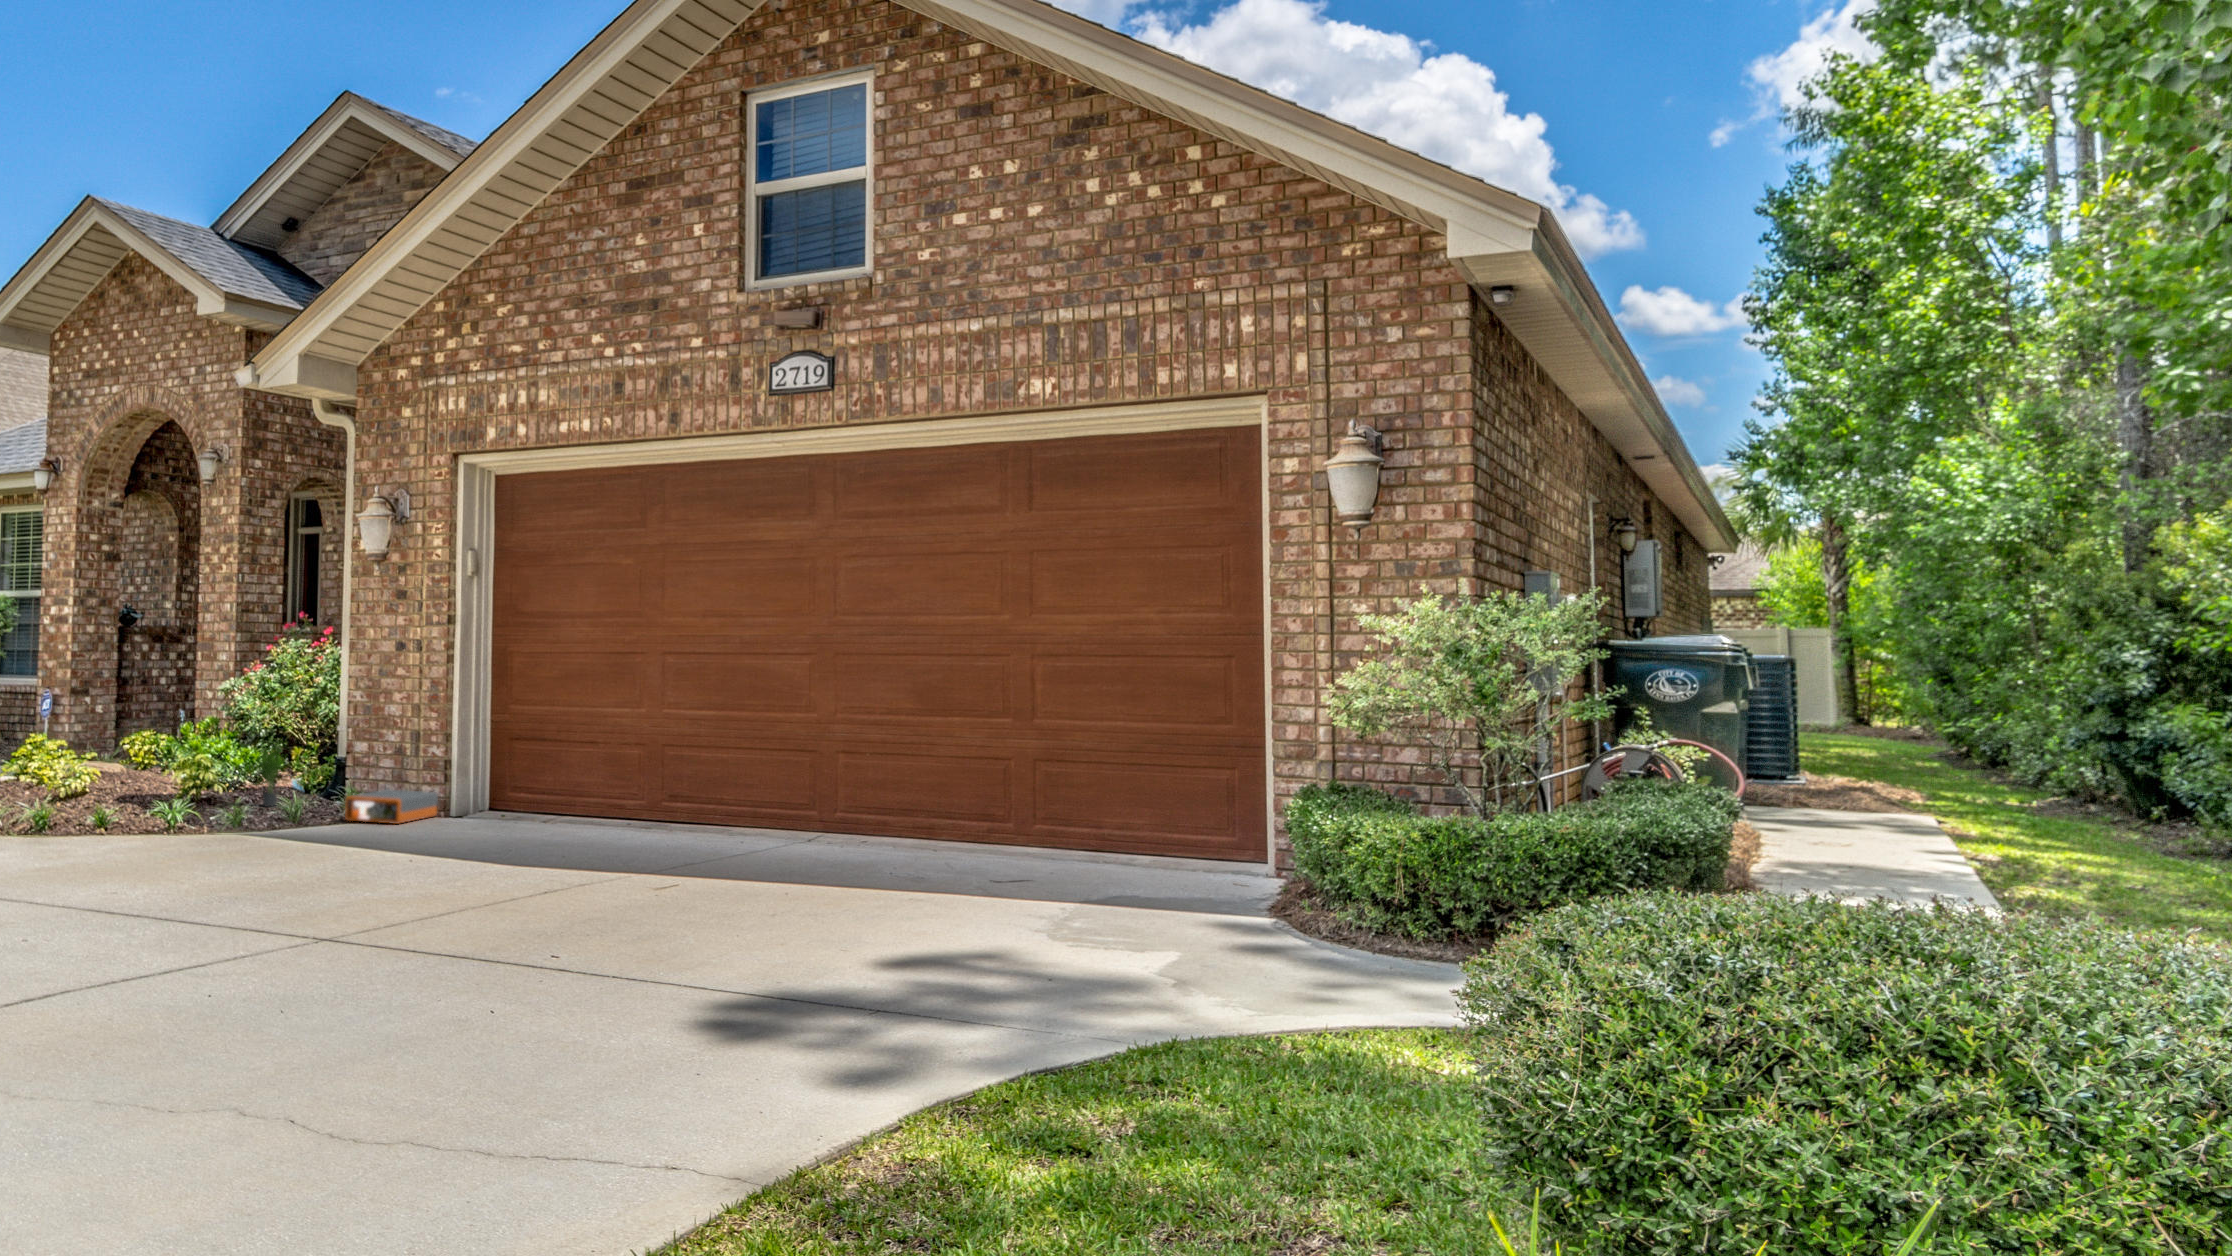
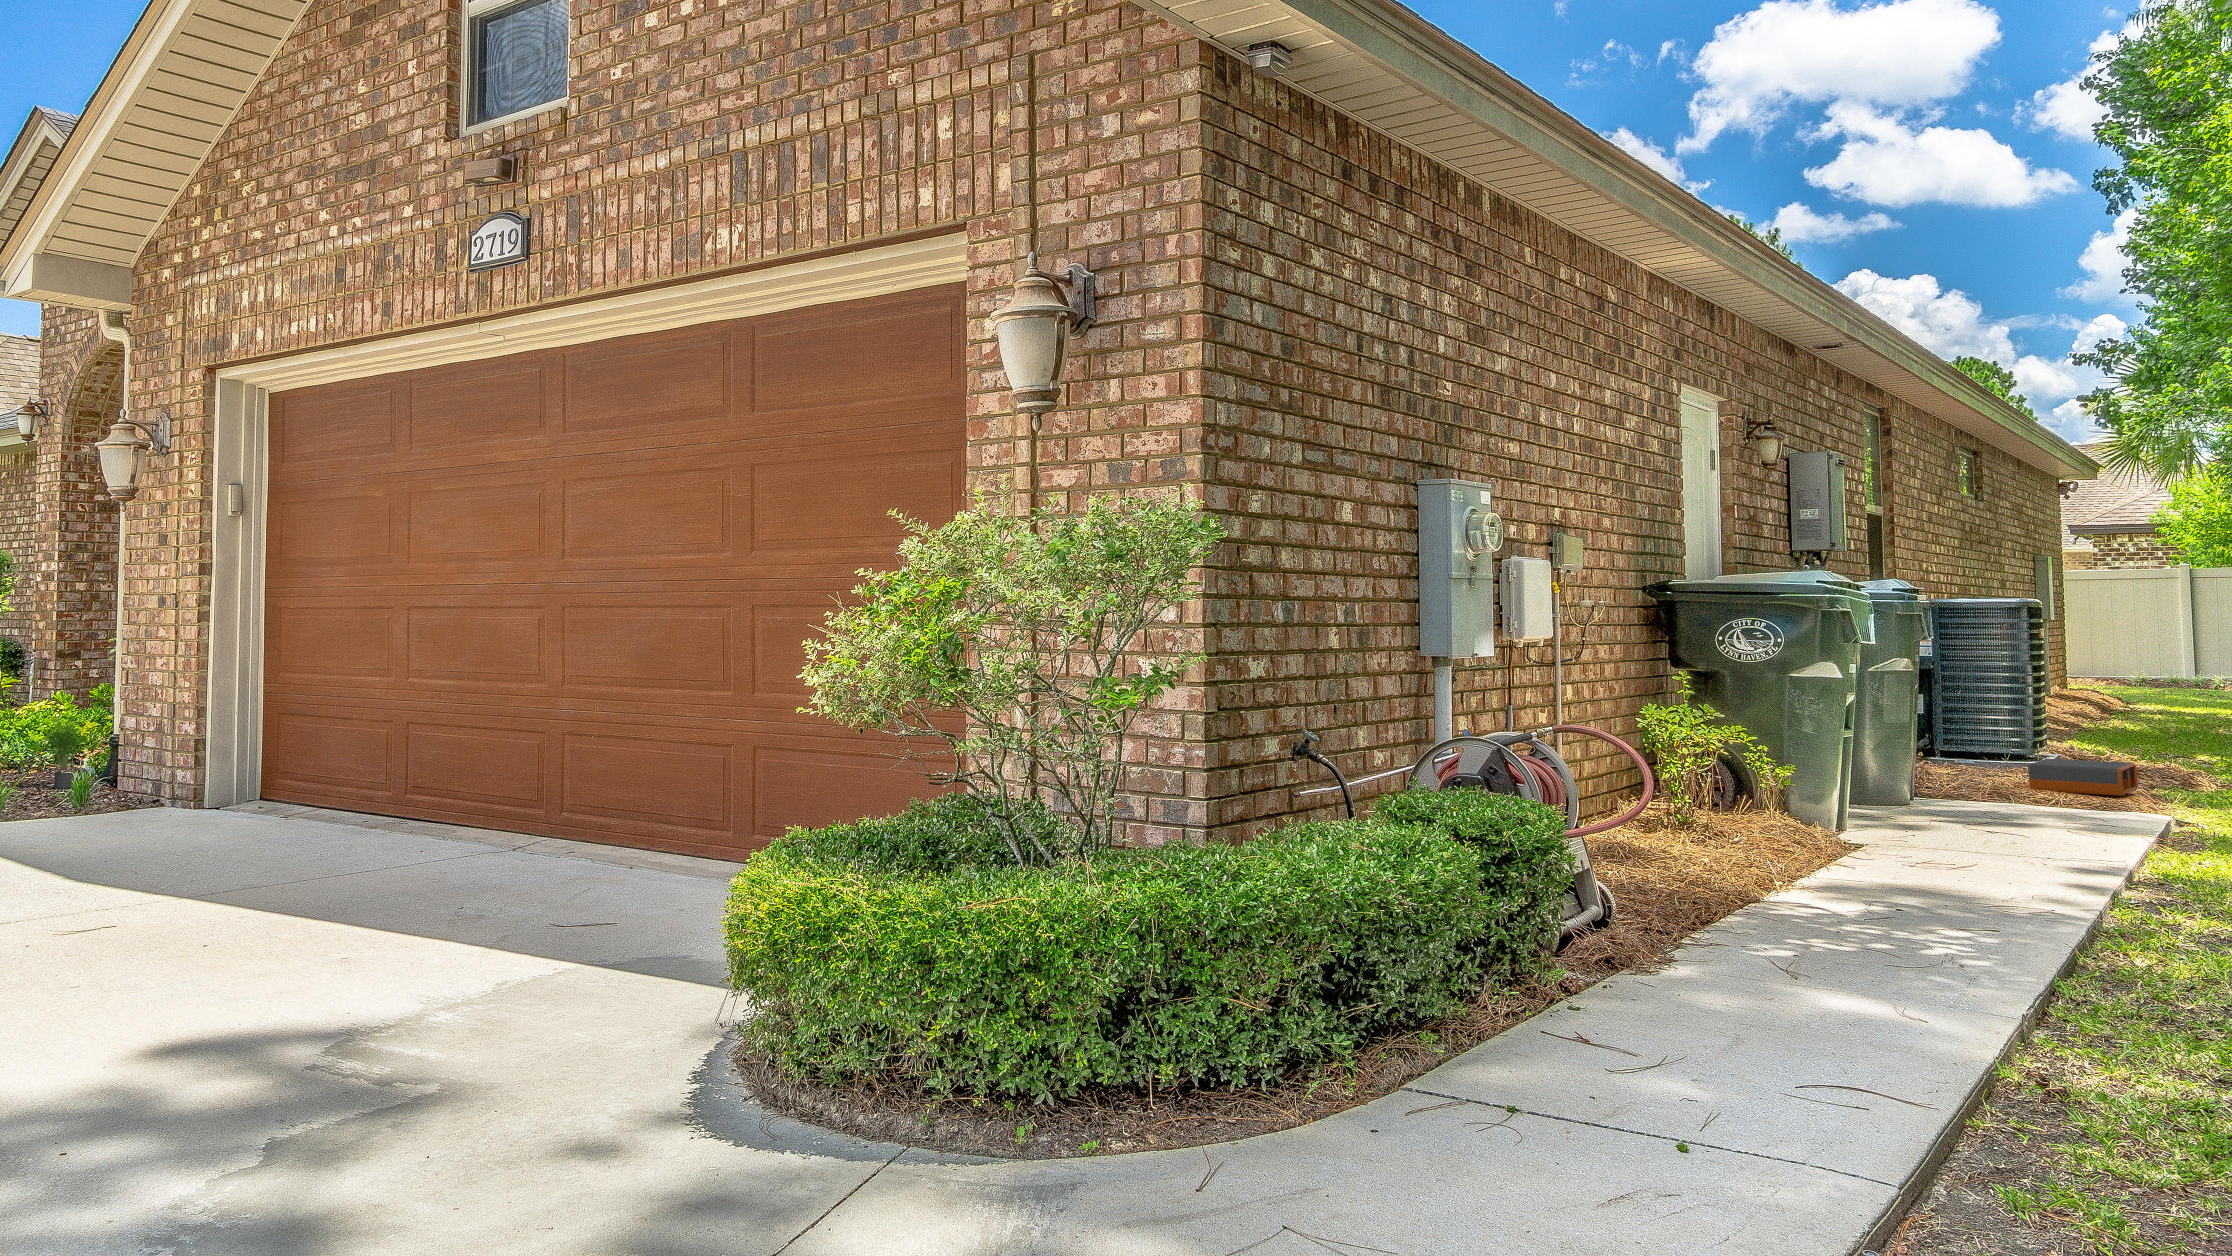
storage box: present [345,789,438,824] -> present [2028,759,2138,796]

